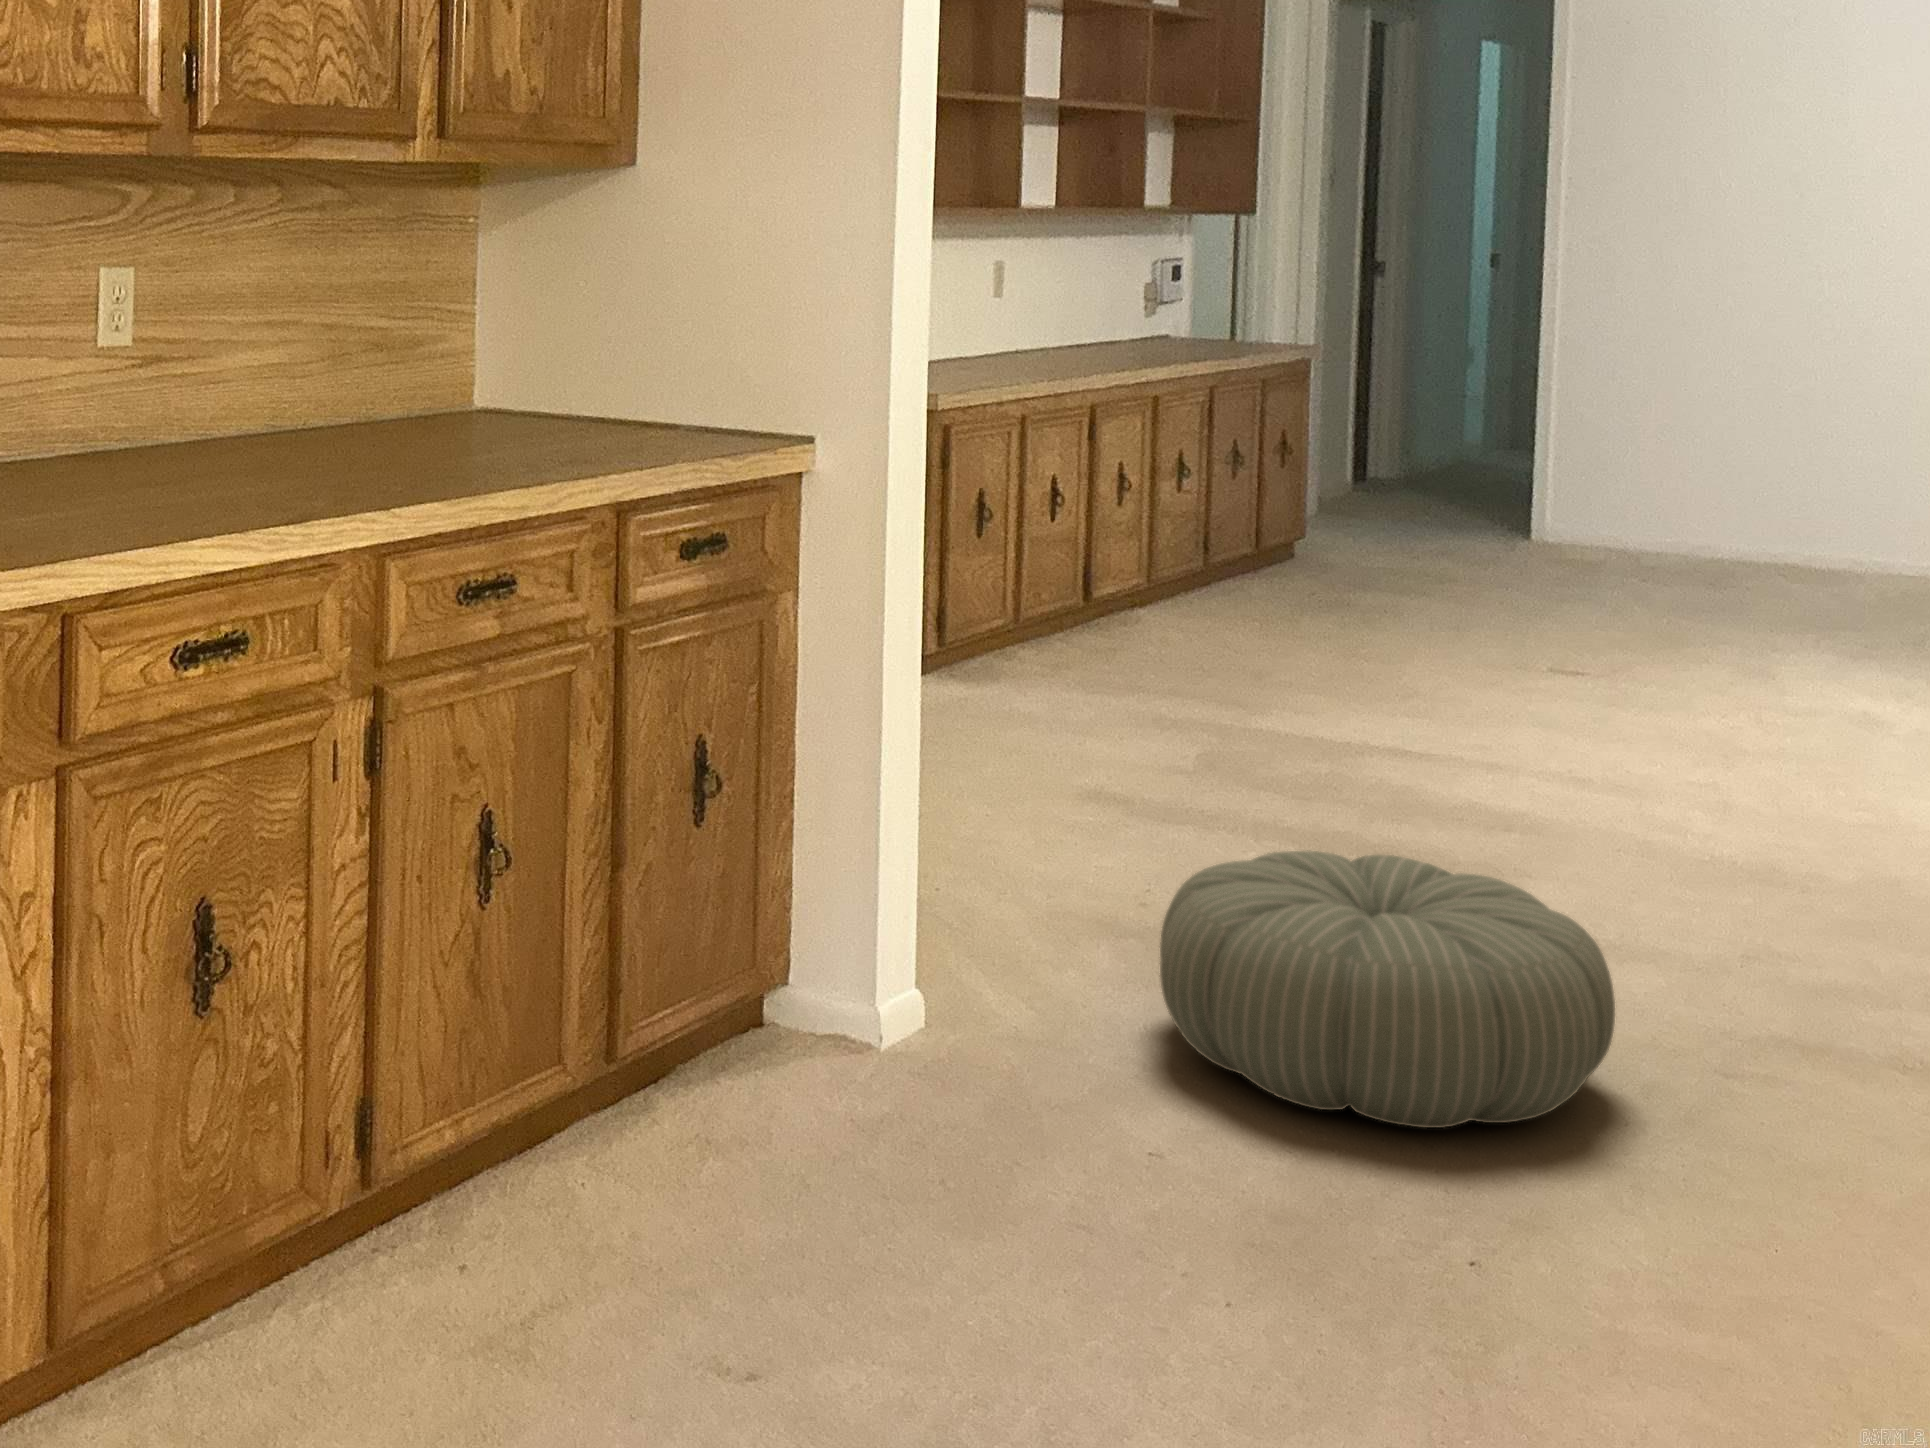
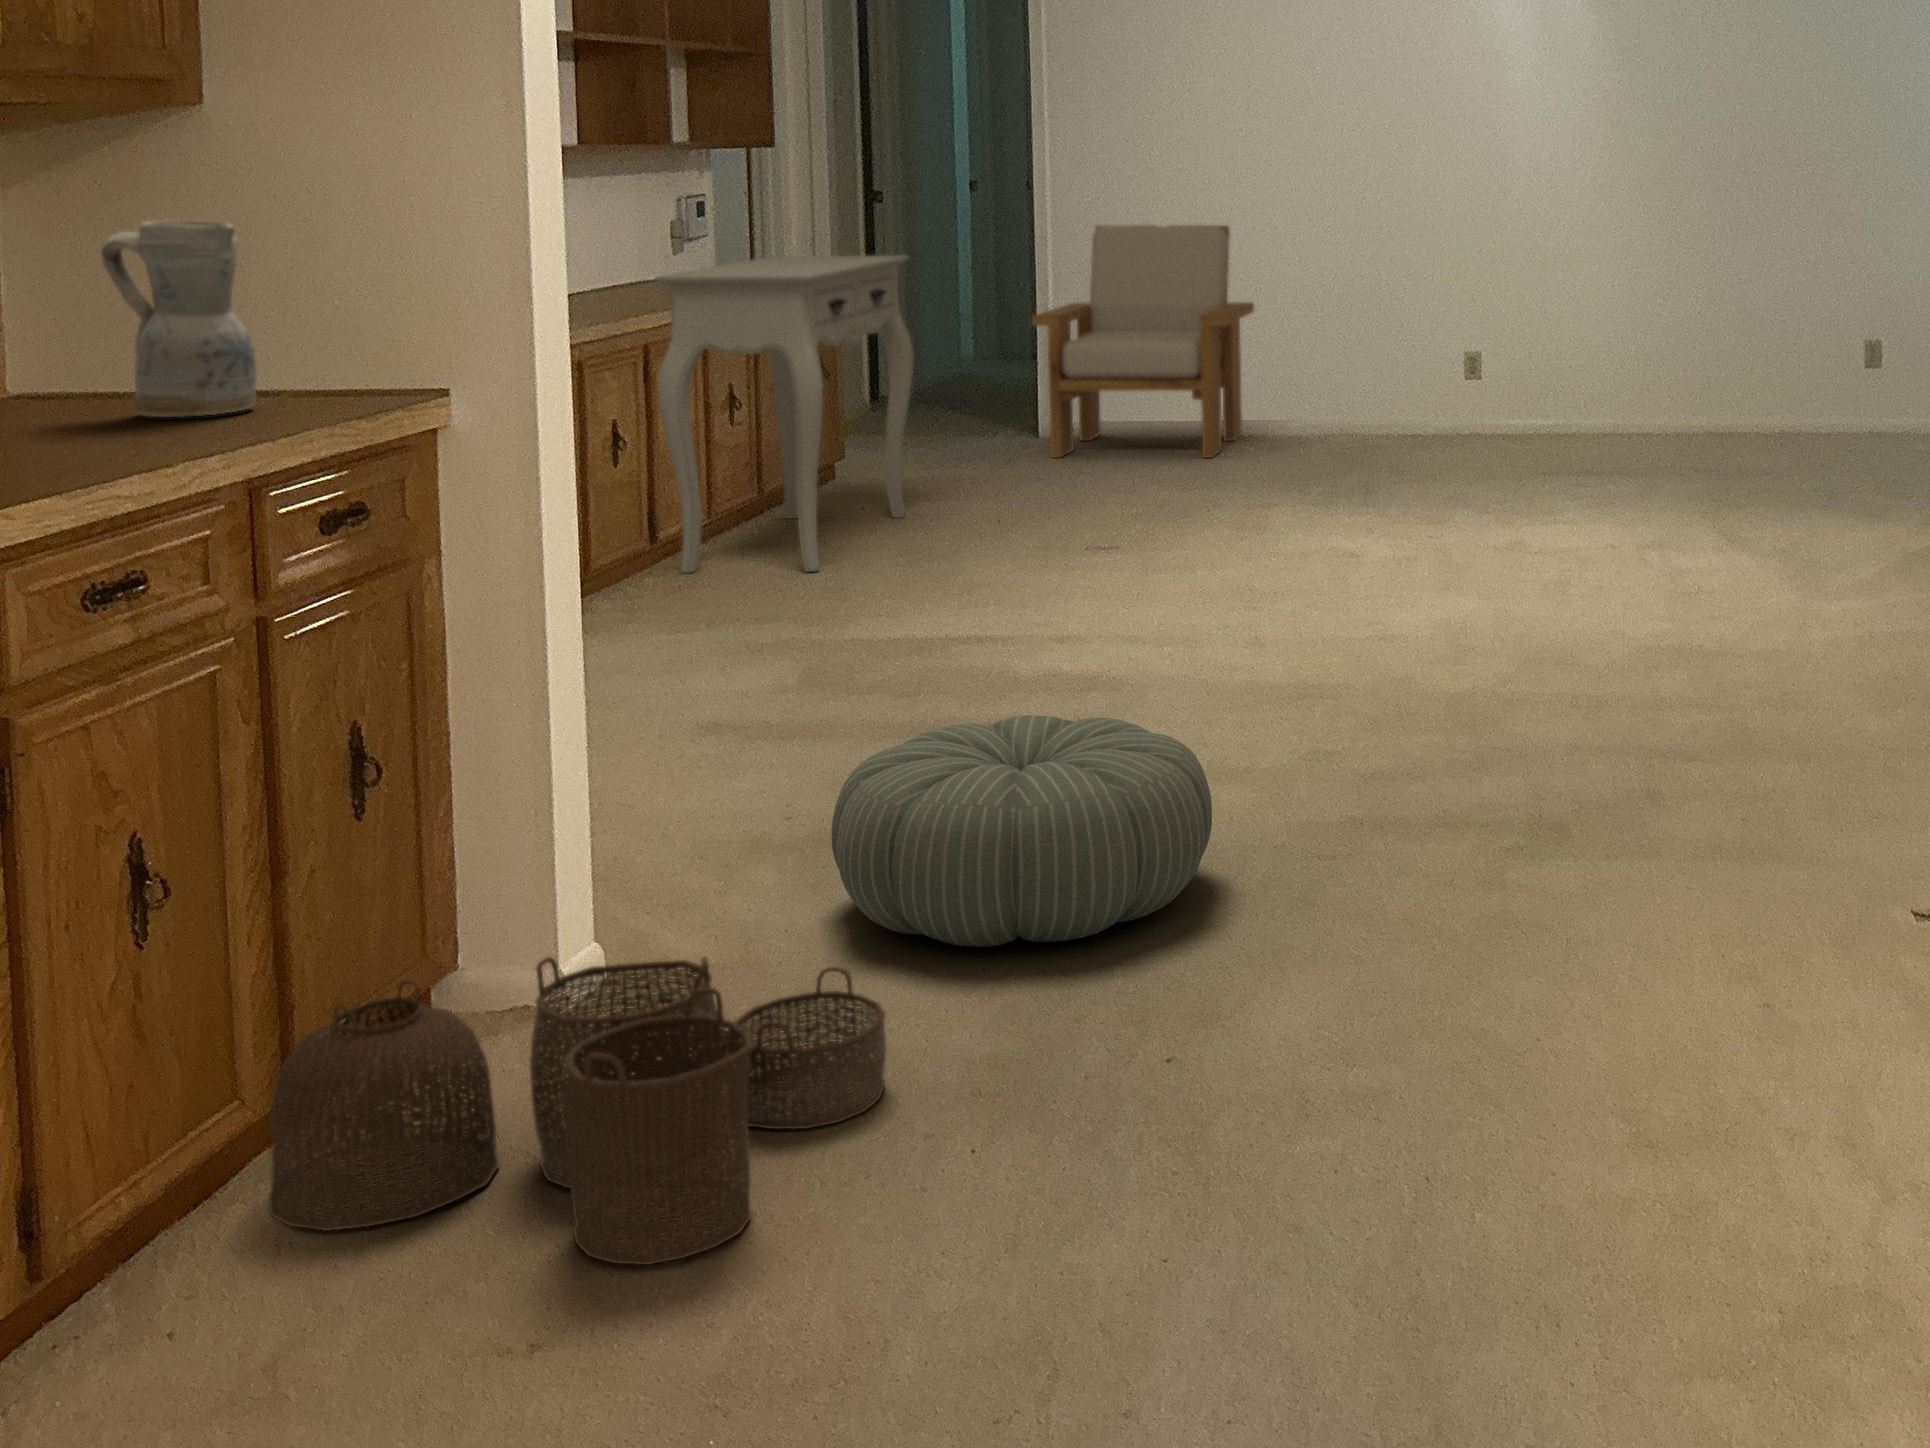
ceramic pitcher: none [538,264,648,440] -> present [101,220,257,417]
armchair: none [1535,307,1829,588] -> present [1032,225,1254,458]
console table: none [1102,323,1383,655] -> present [656,256,913,572]
woven basket: none [572,992,1161,1351] -> present [268,956,887,1265]

